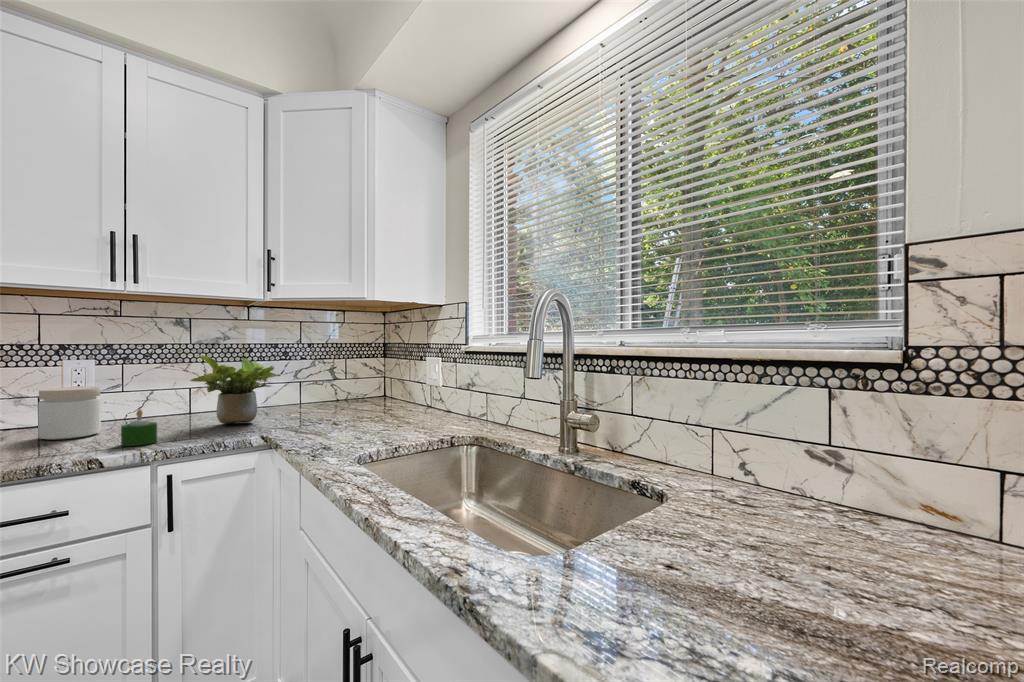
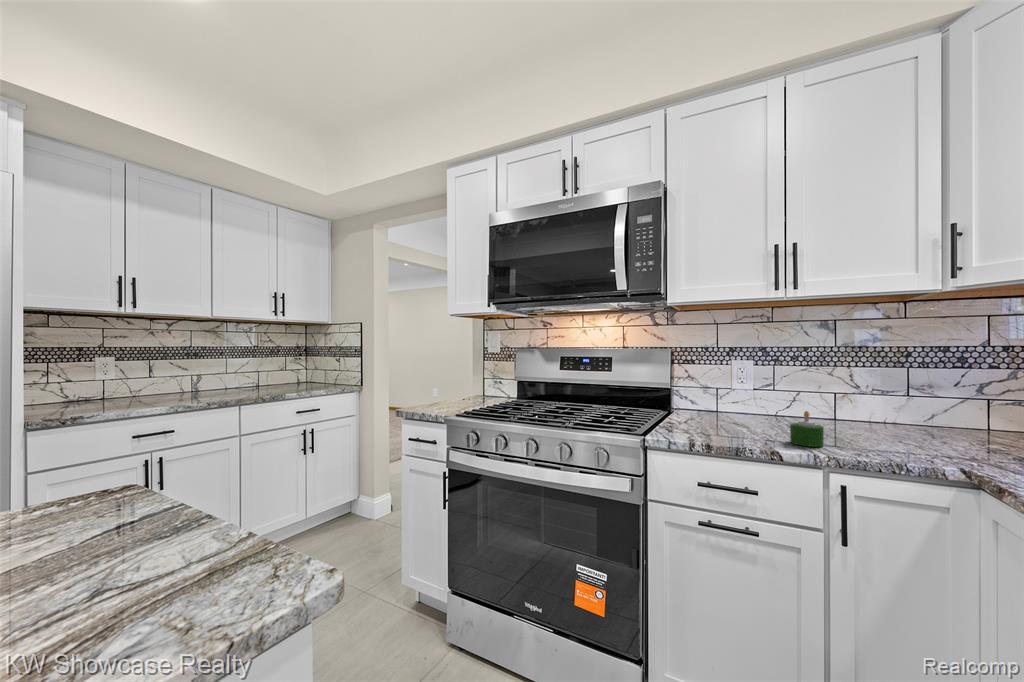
potted plant: present [190,356,281,424] -> none [849,360,970,442]
jar: present [38,387,101,440] -> none [722,382,765,426]

